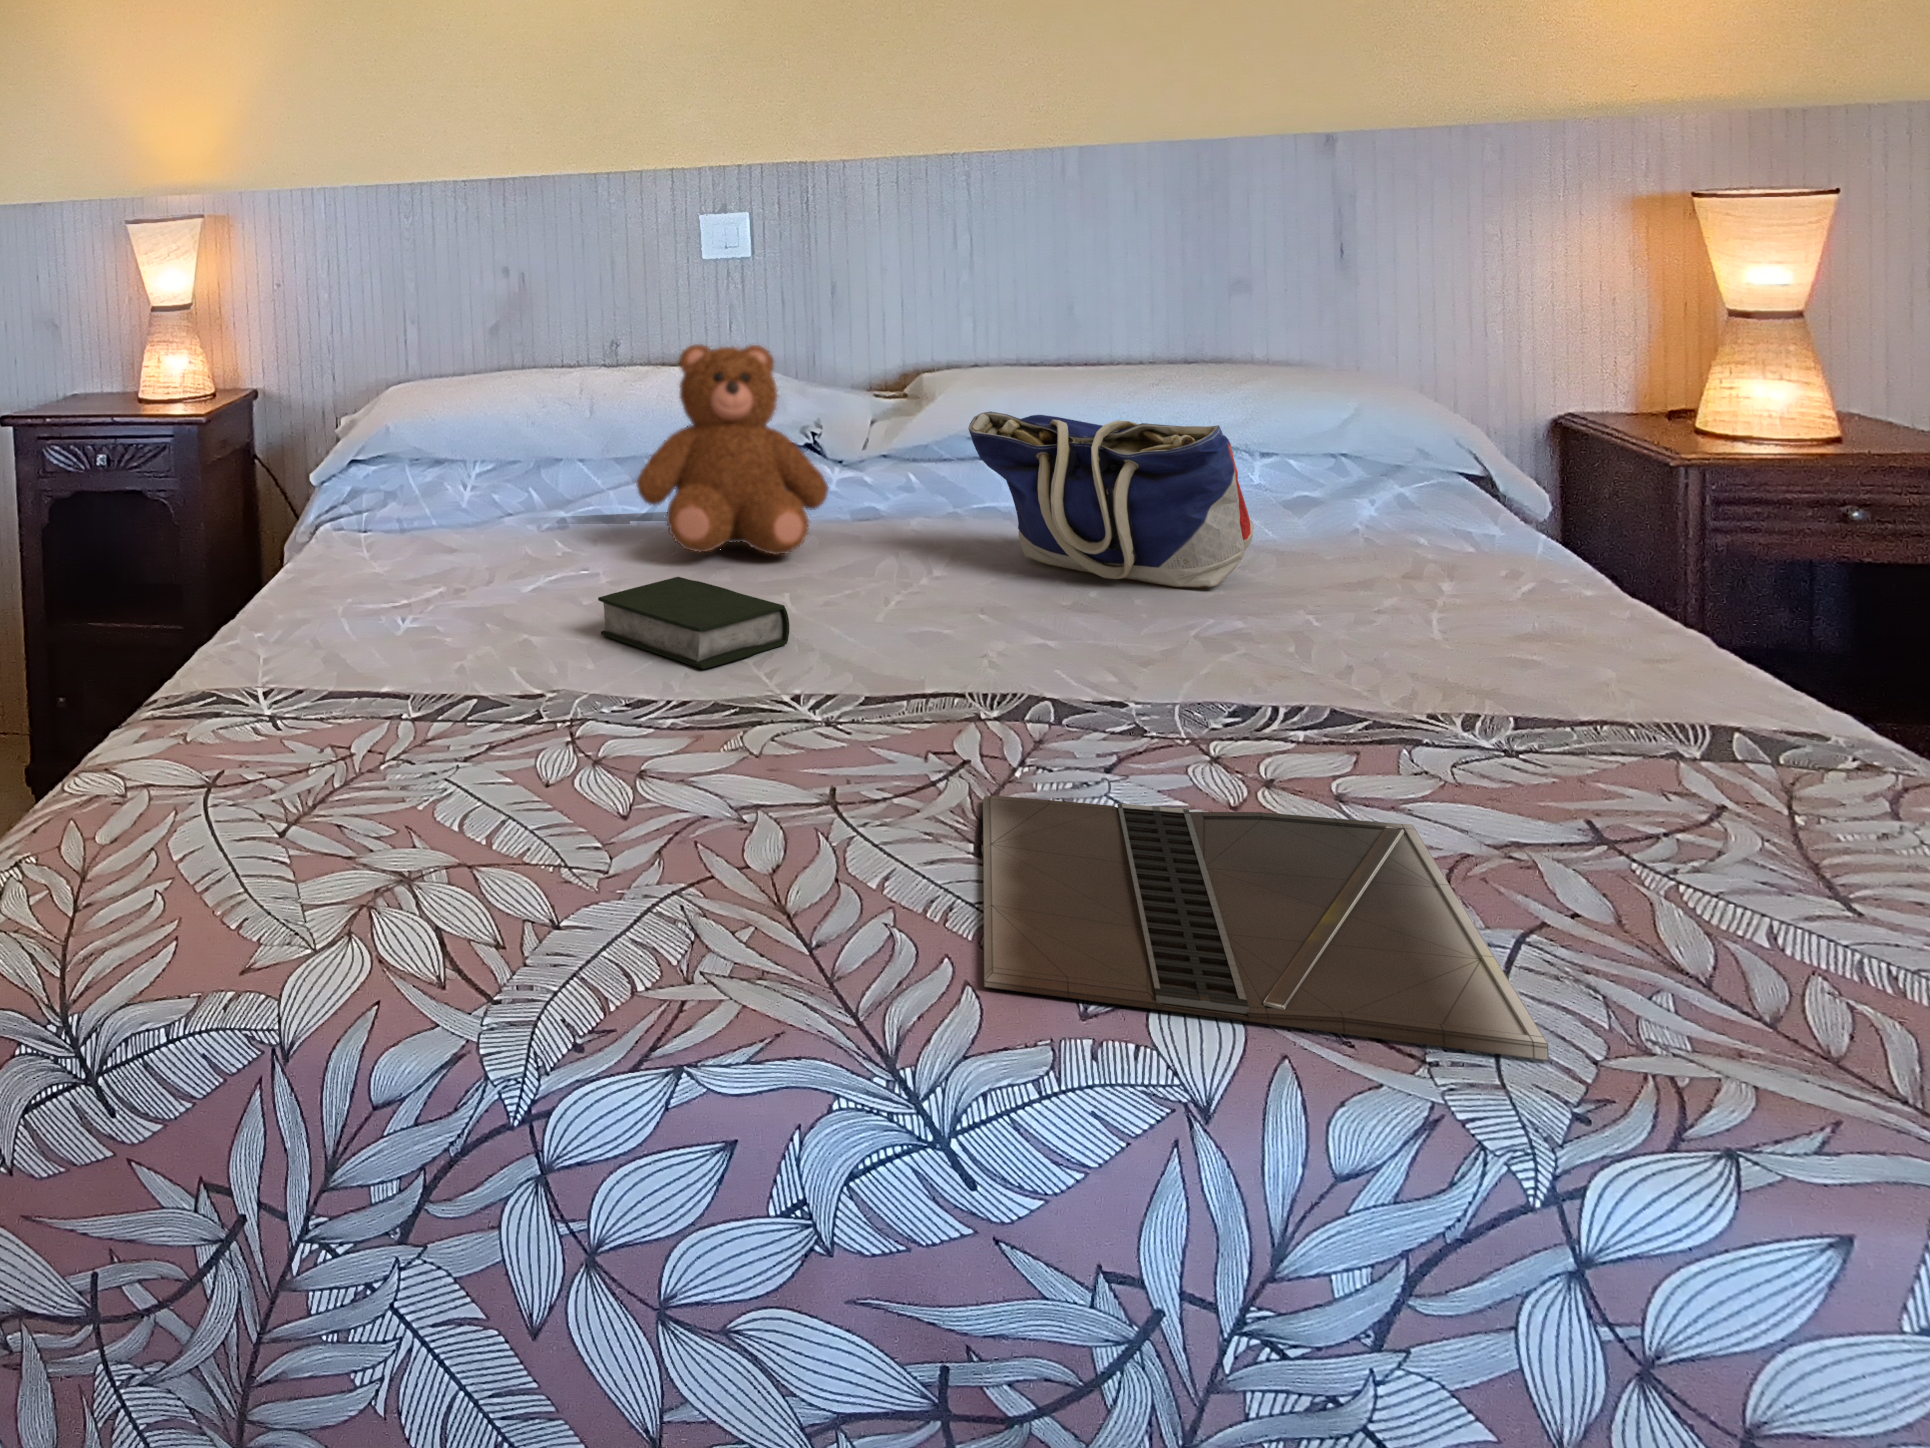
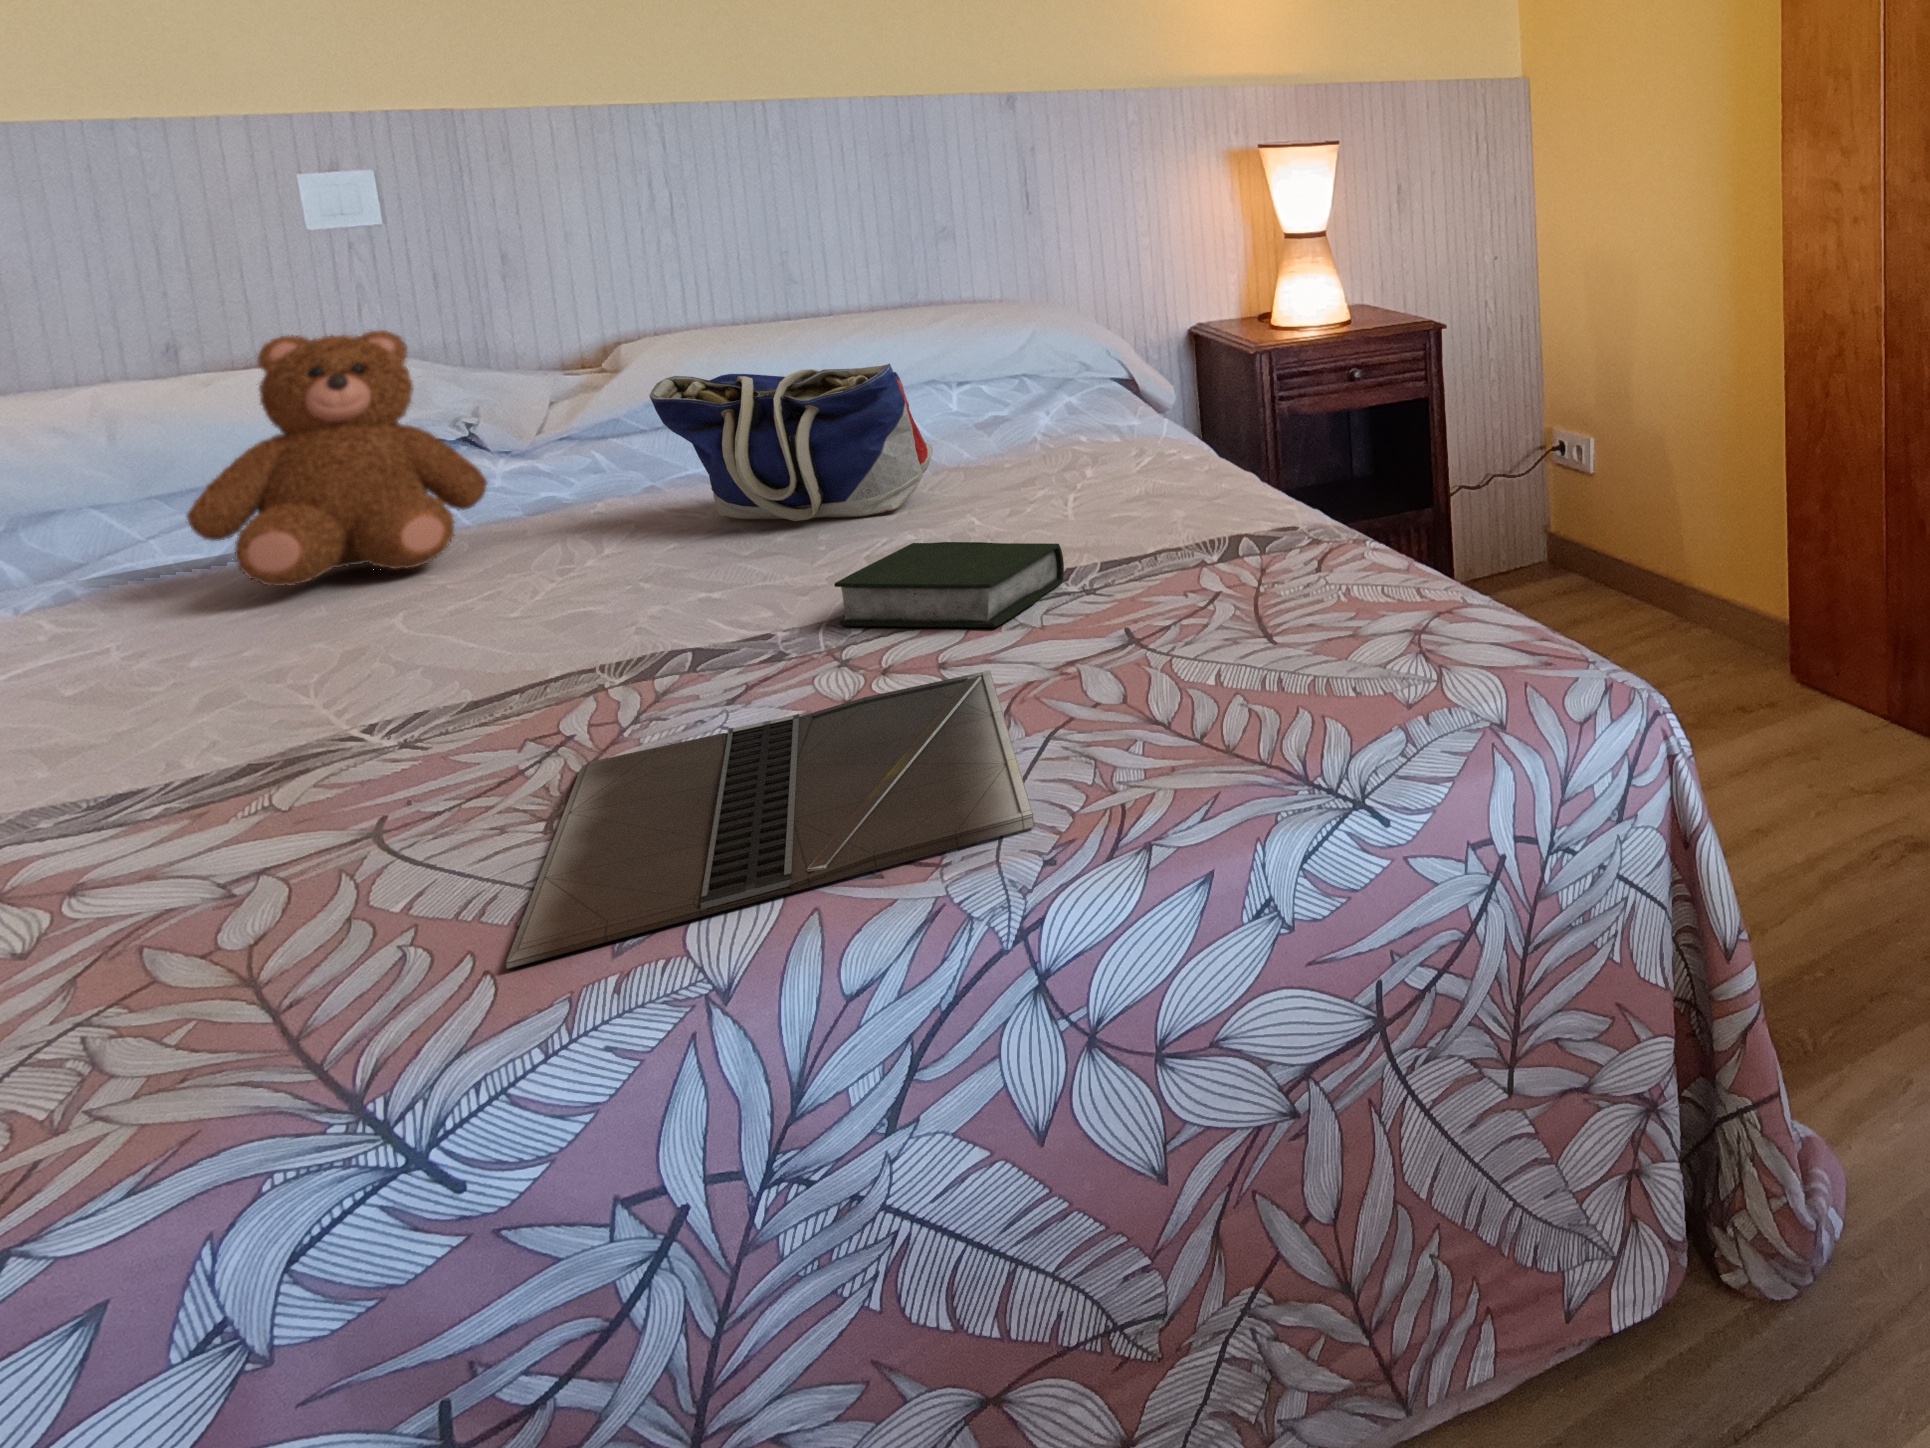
book: present [598,577,789,669] -> present [834,542,1064,627]

